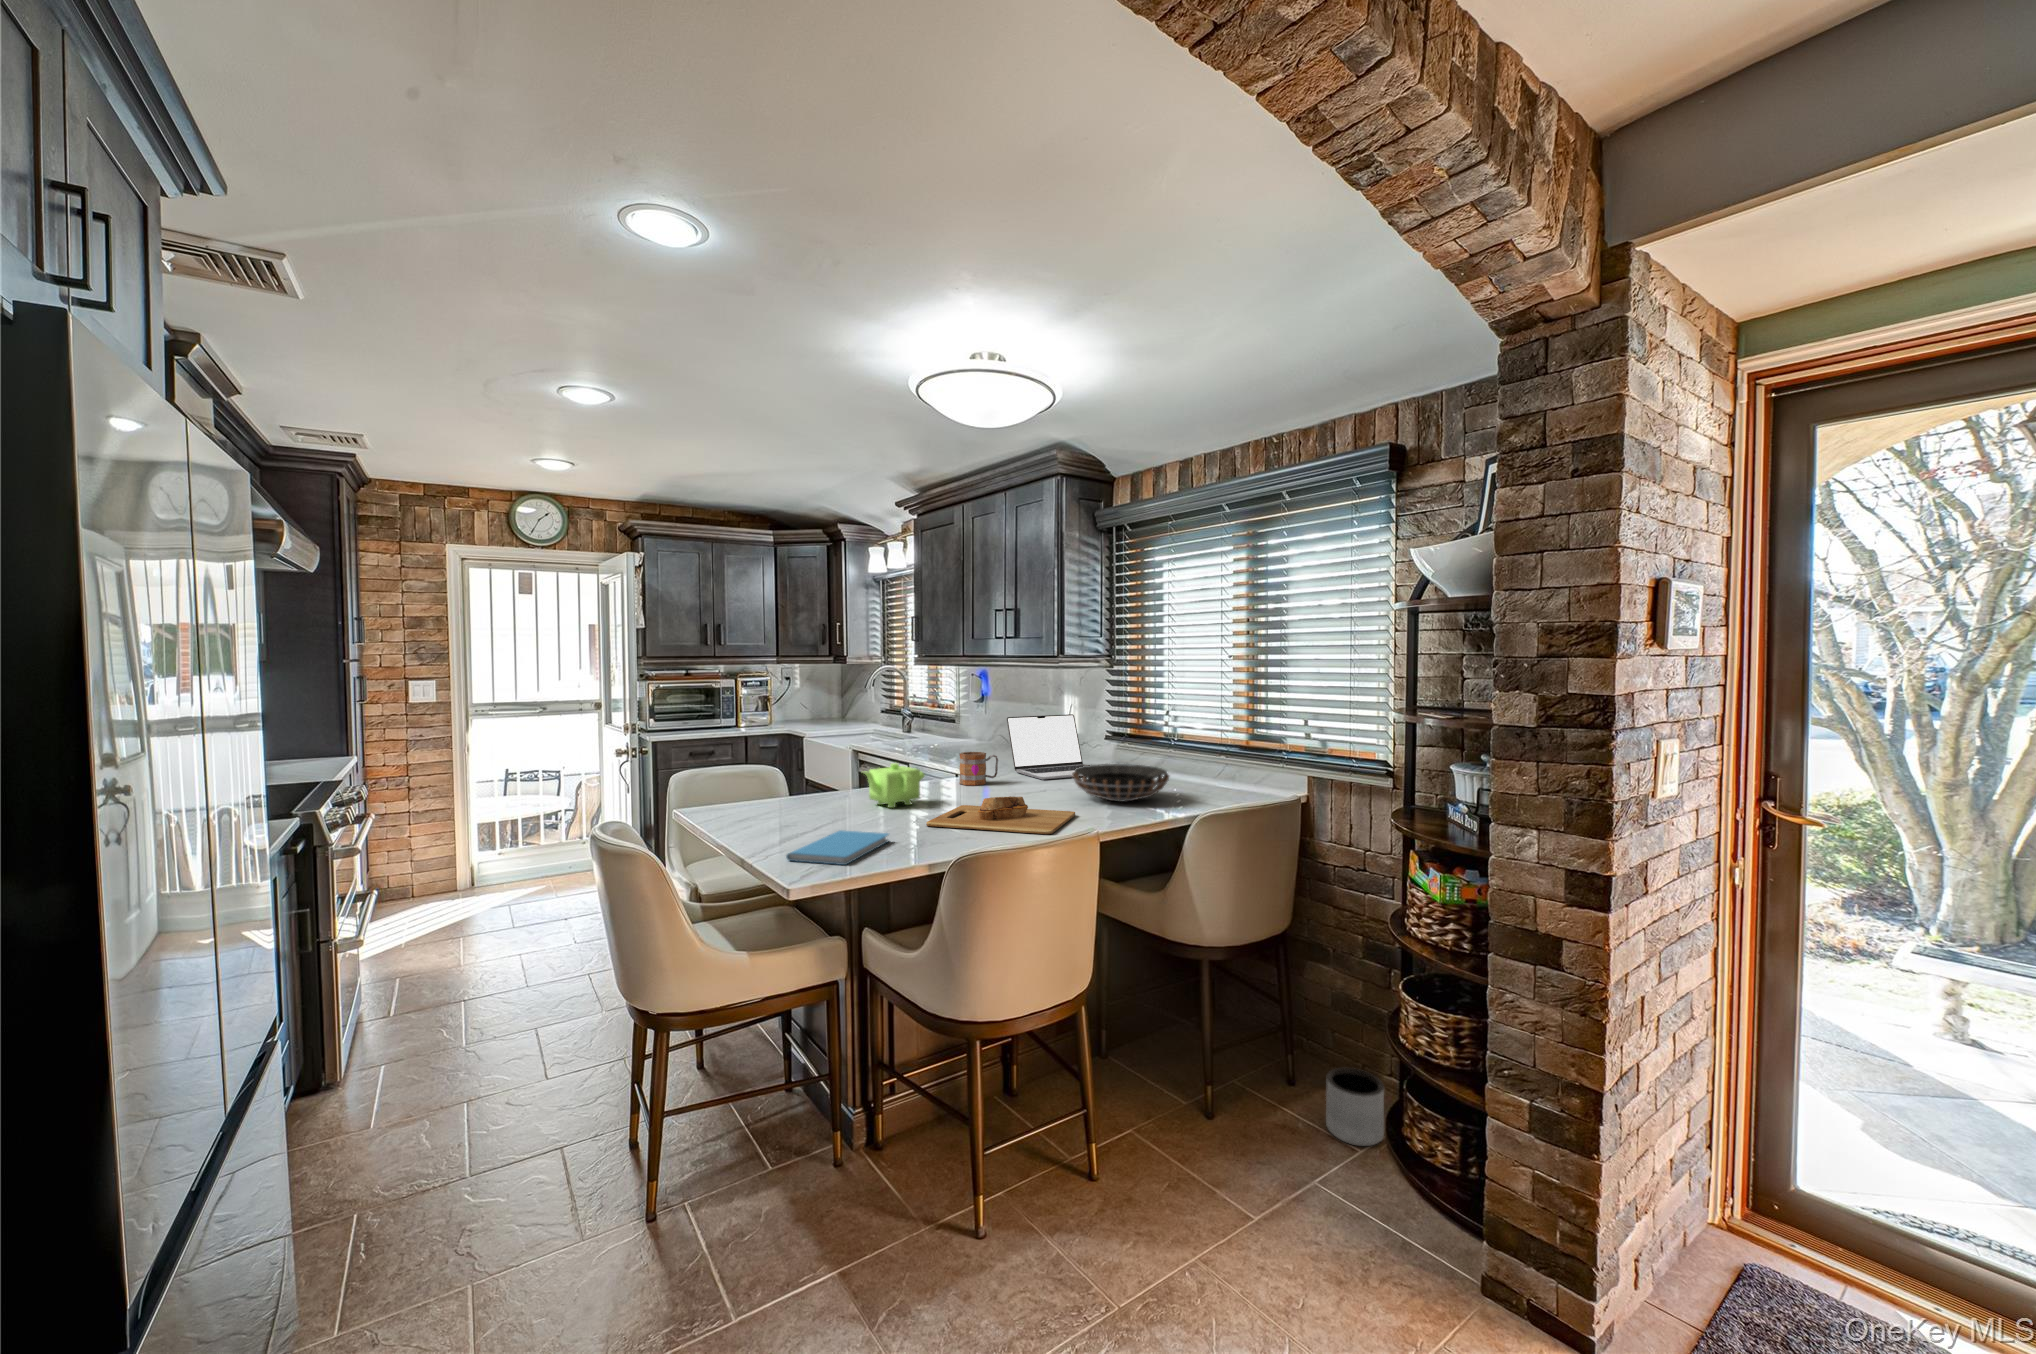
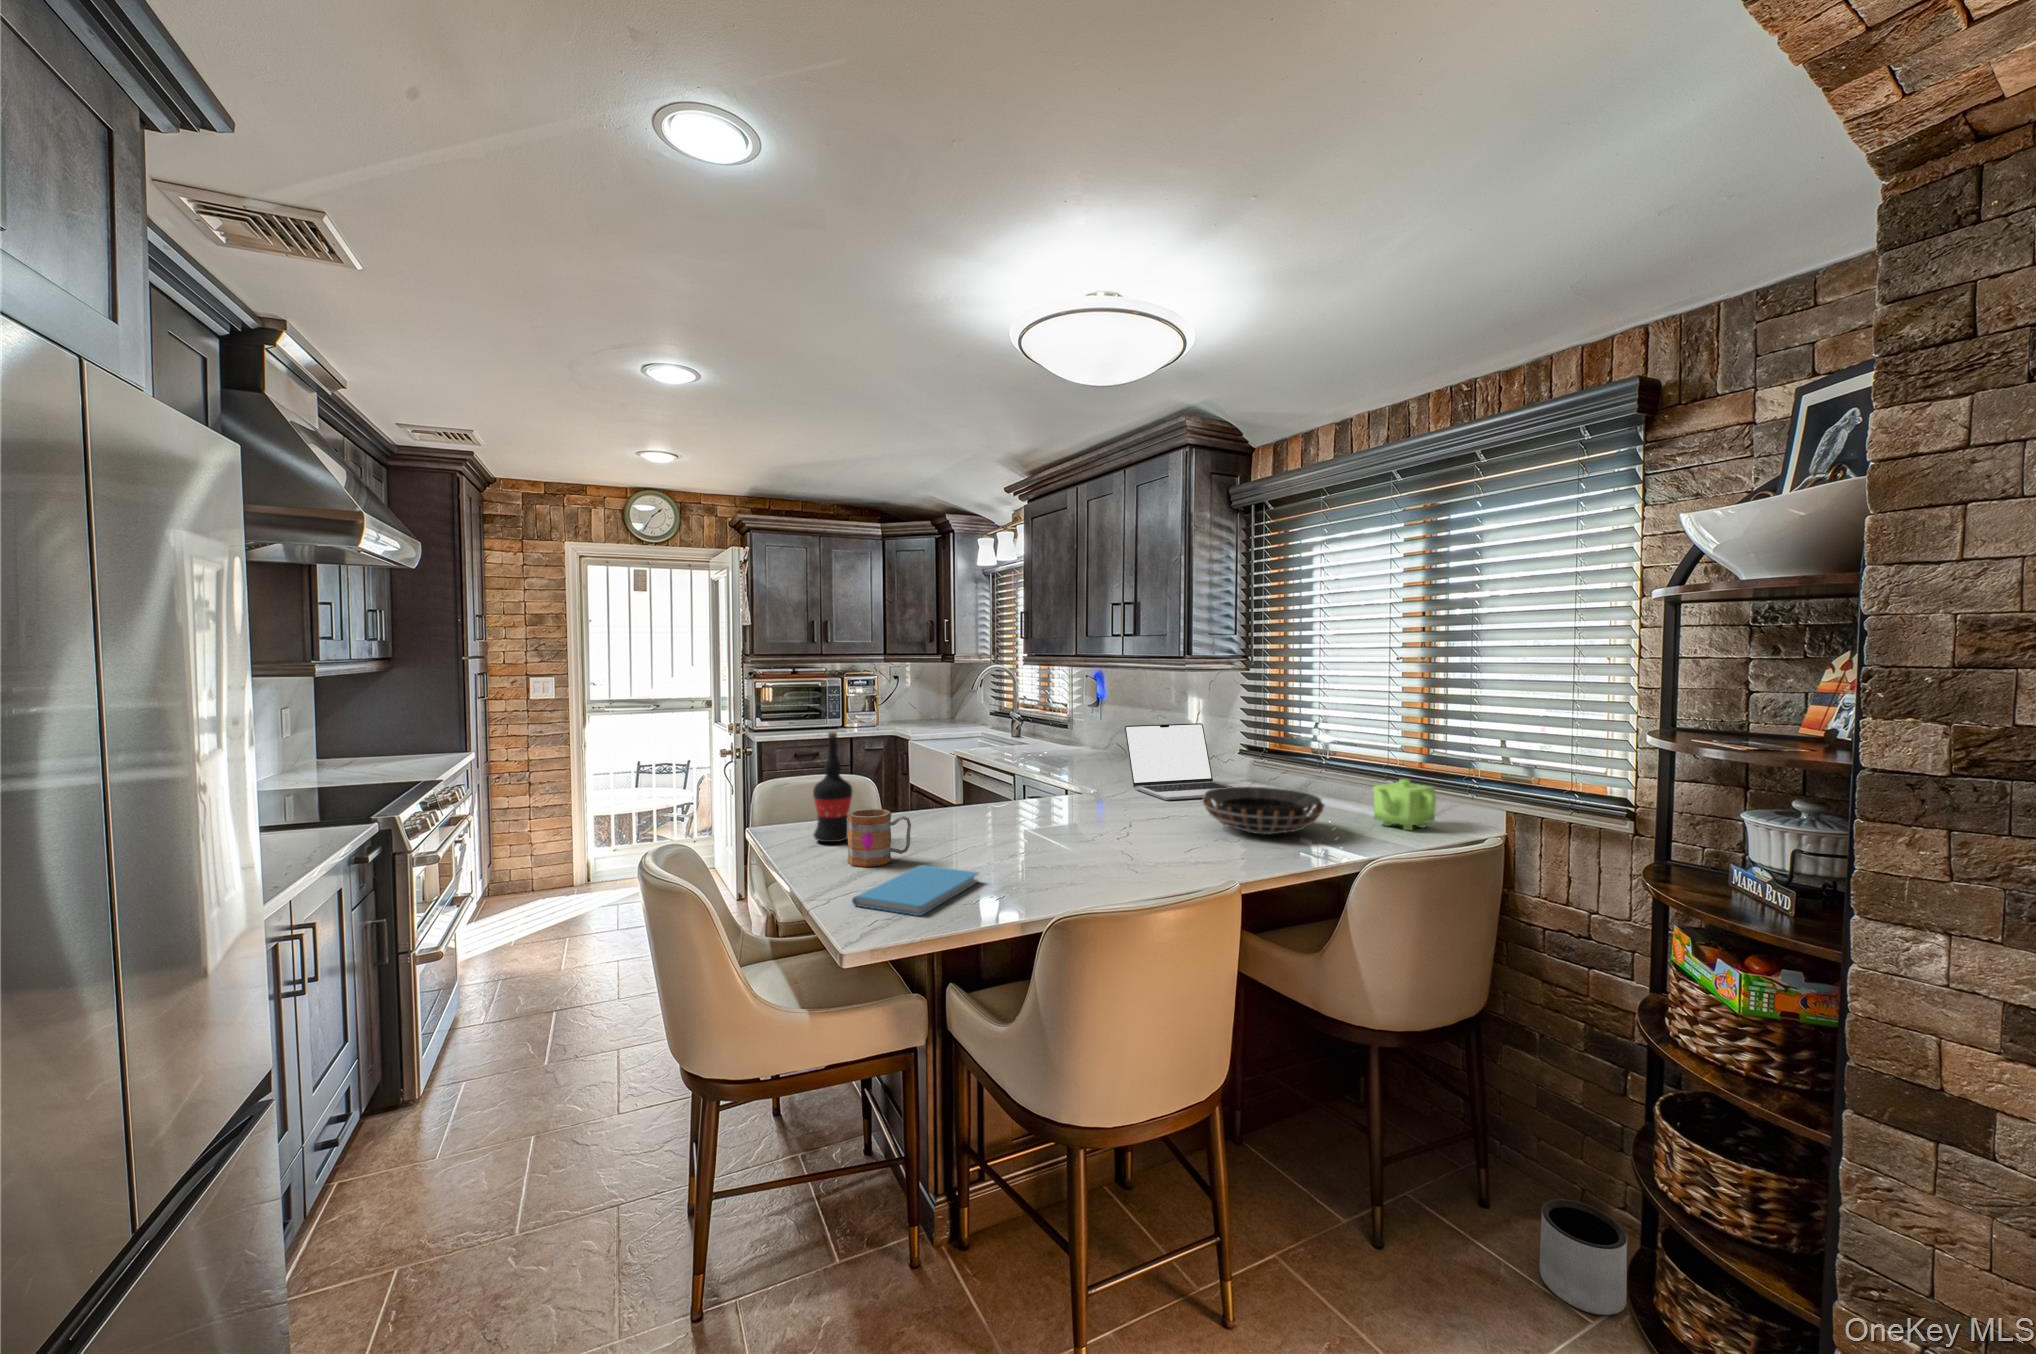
wine bottle: none [737,722,773,819] -> present [813,732,852,842]
mug: present [960,752,998,785] -> present [847,809,911,867]
teapot: present [864,763,925,808] -> present [1373,779,1436,830]
cutting board: present [926,796,1075,834] -> none [1025,827,1207,880]

